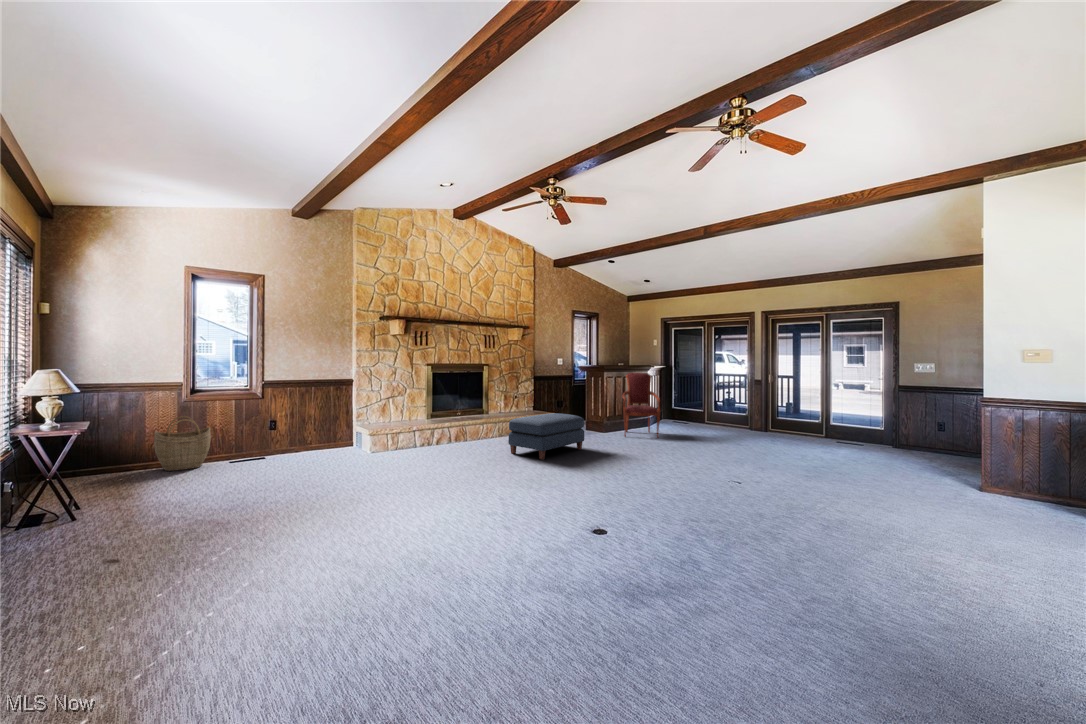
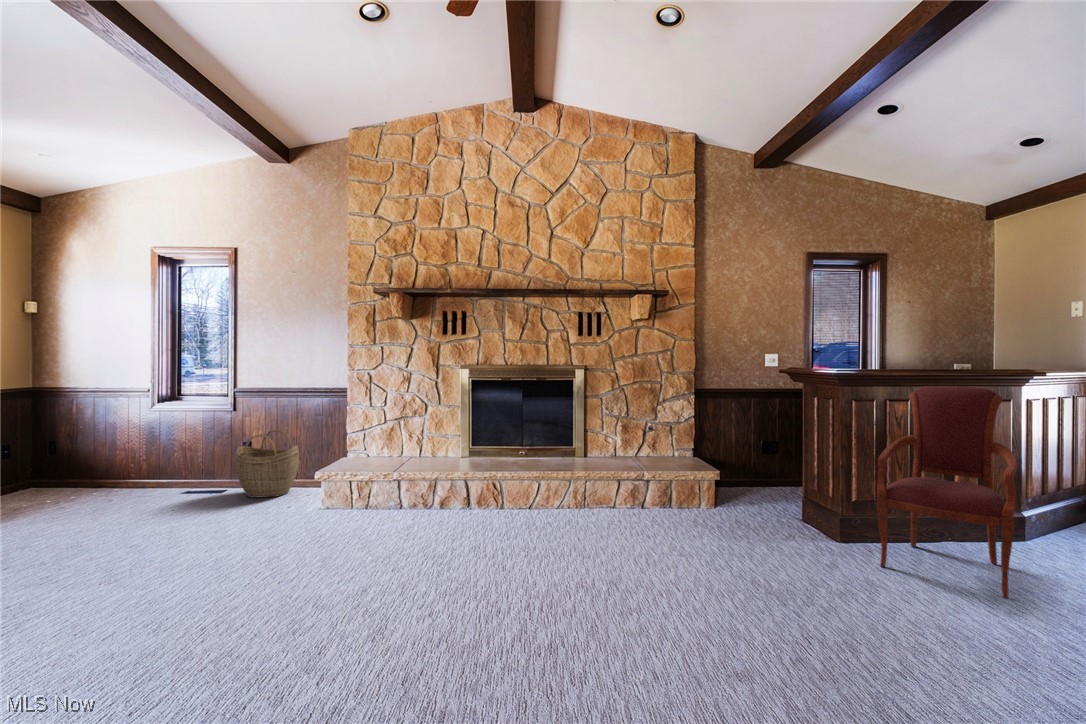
ottoman: present [508,413,584,460] -> none [488,480,680,607]
woven basket: present [154,416,211,471] -> present [236,430,299,498]

